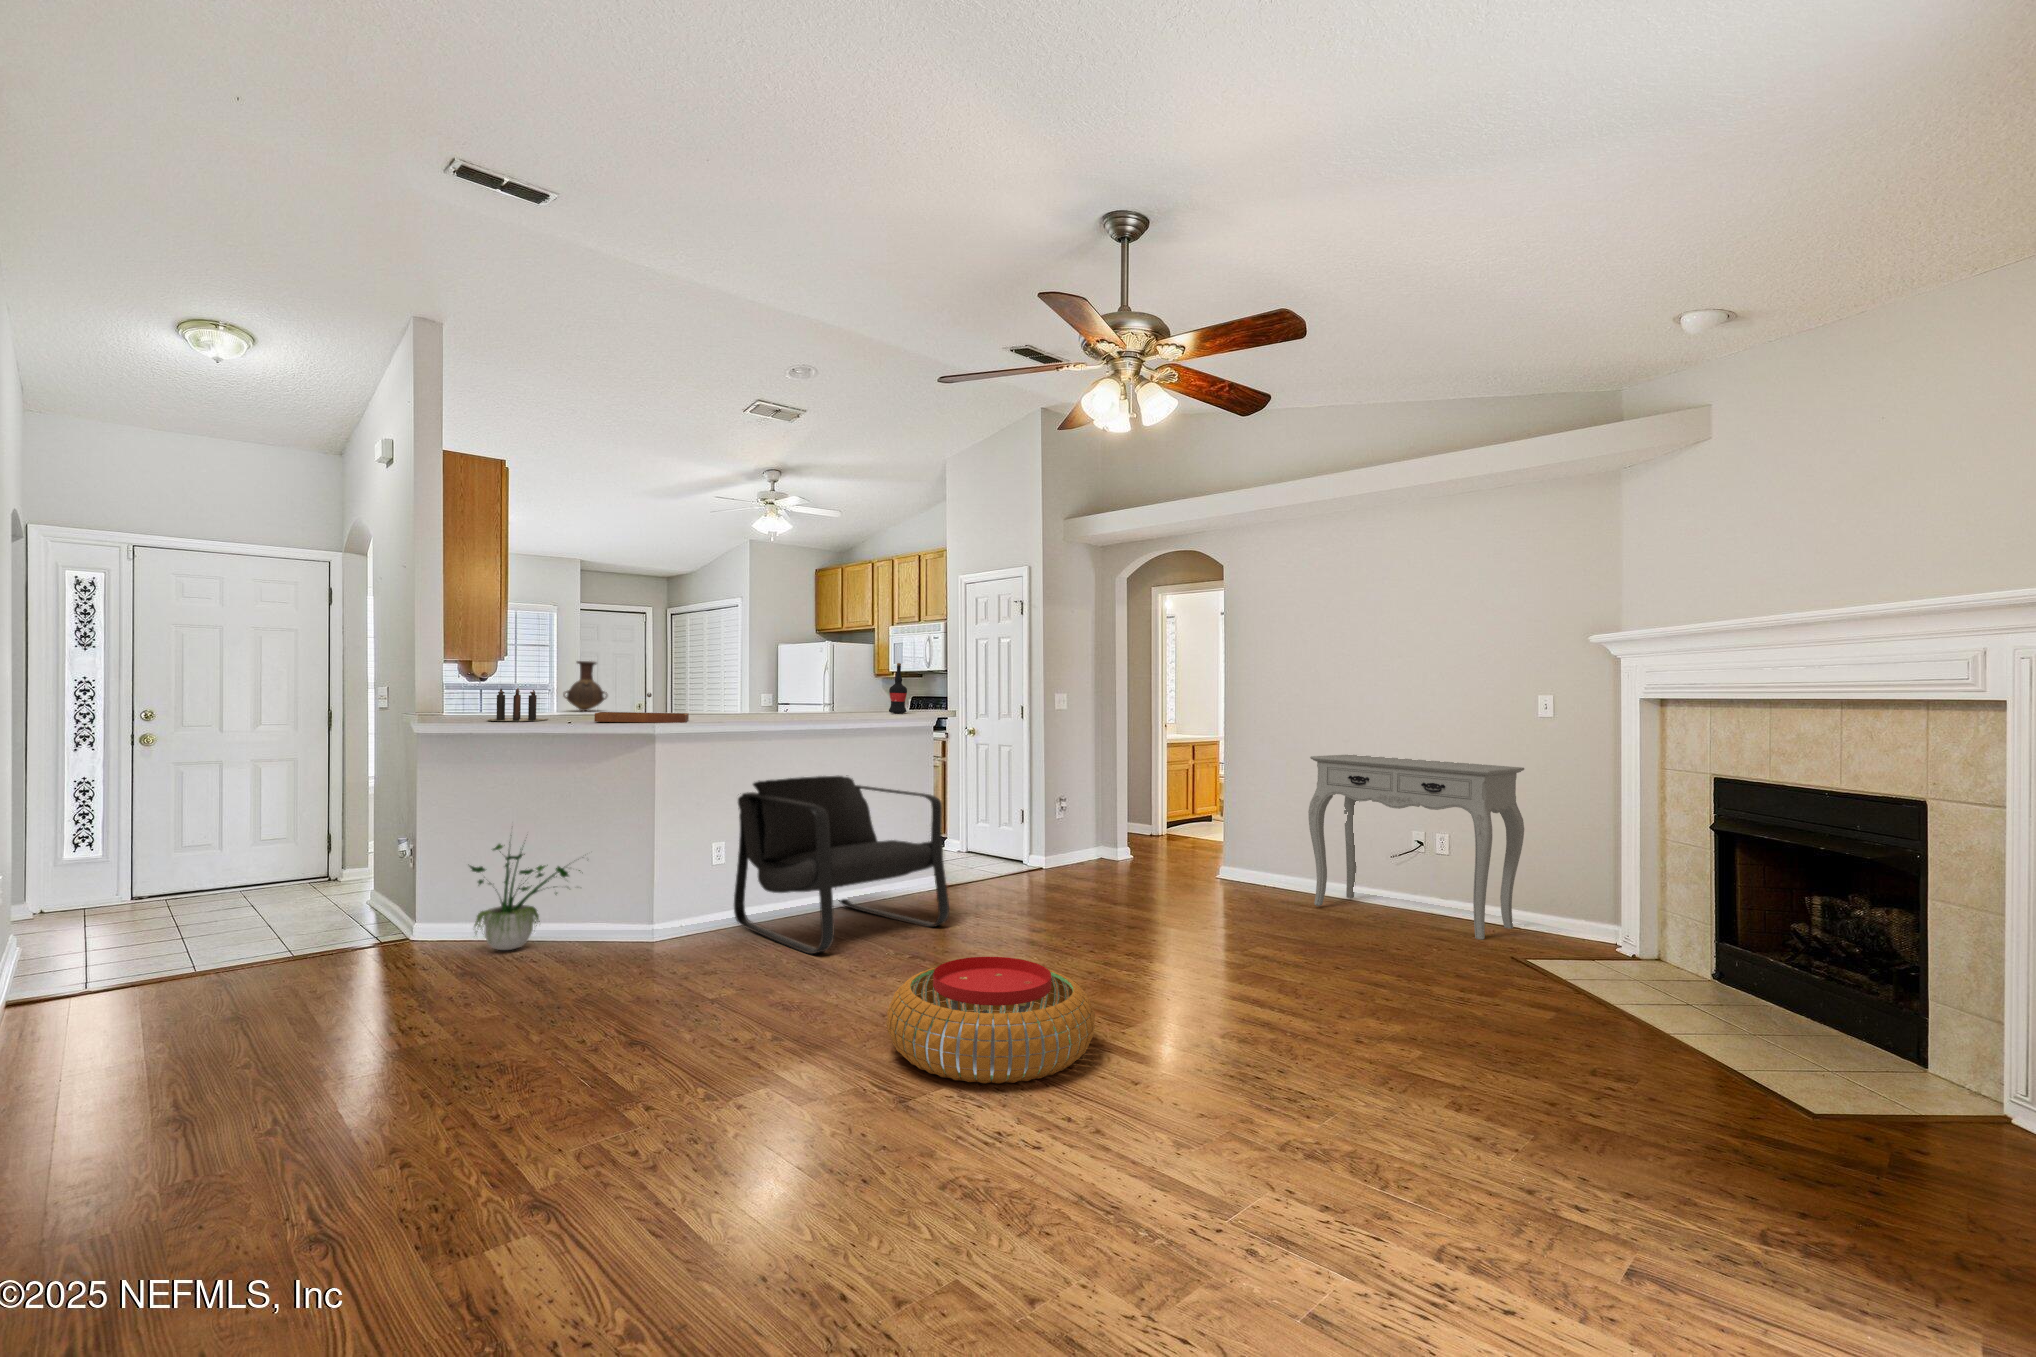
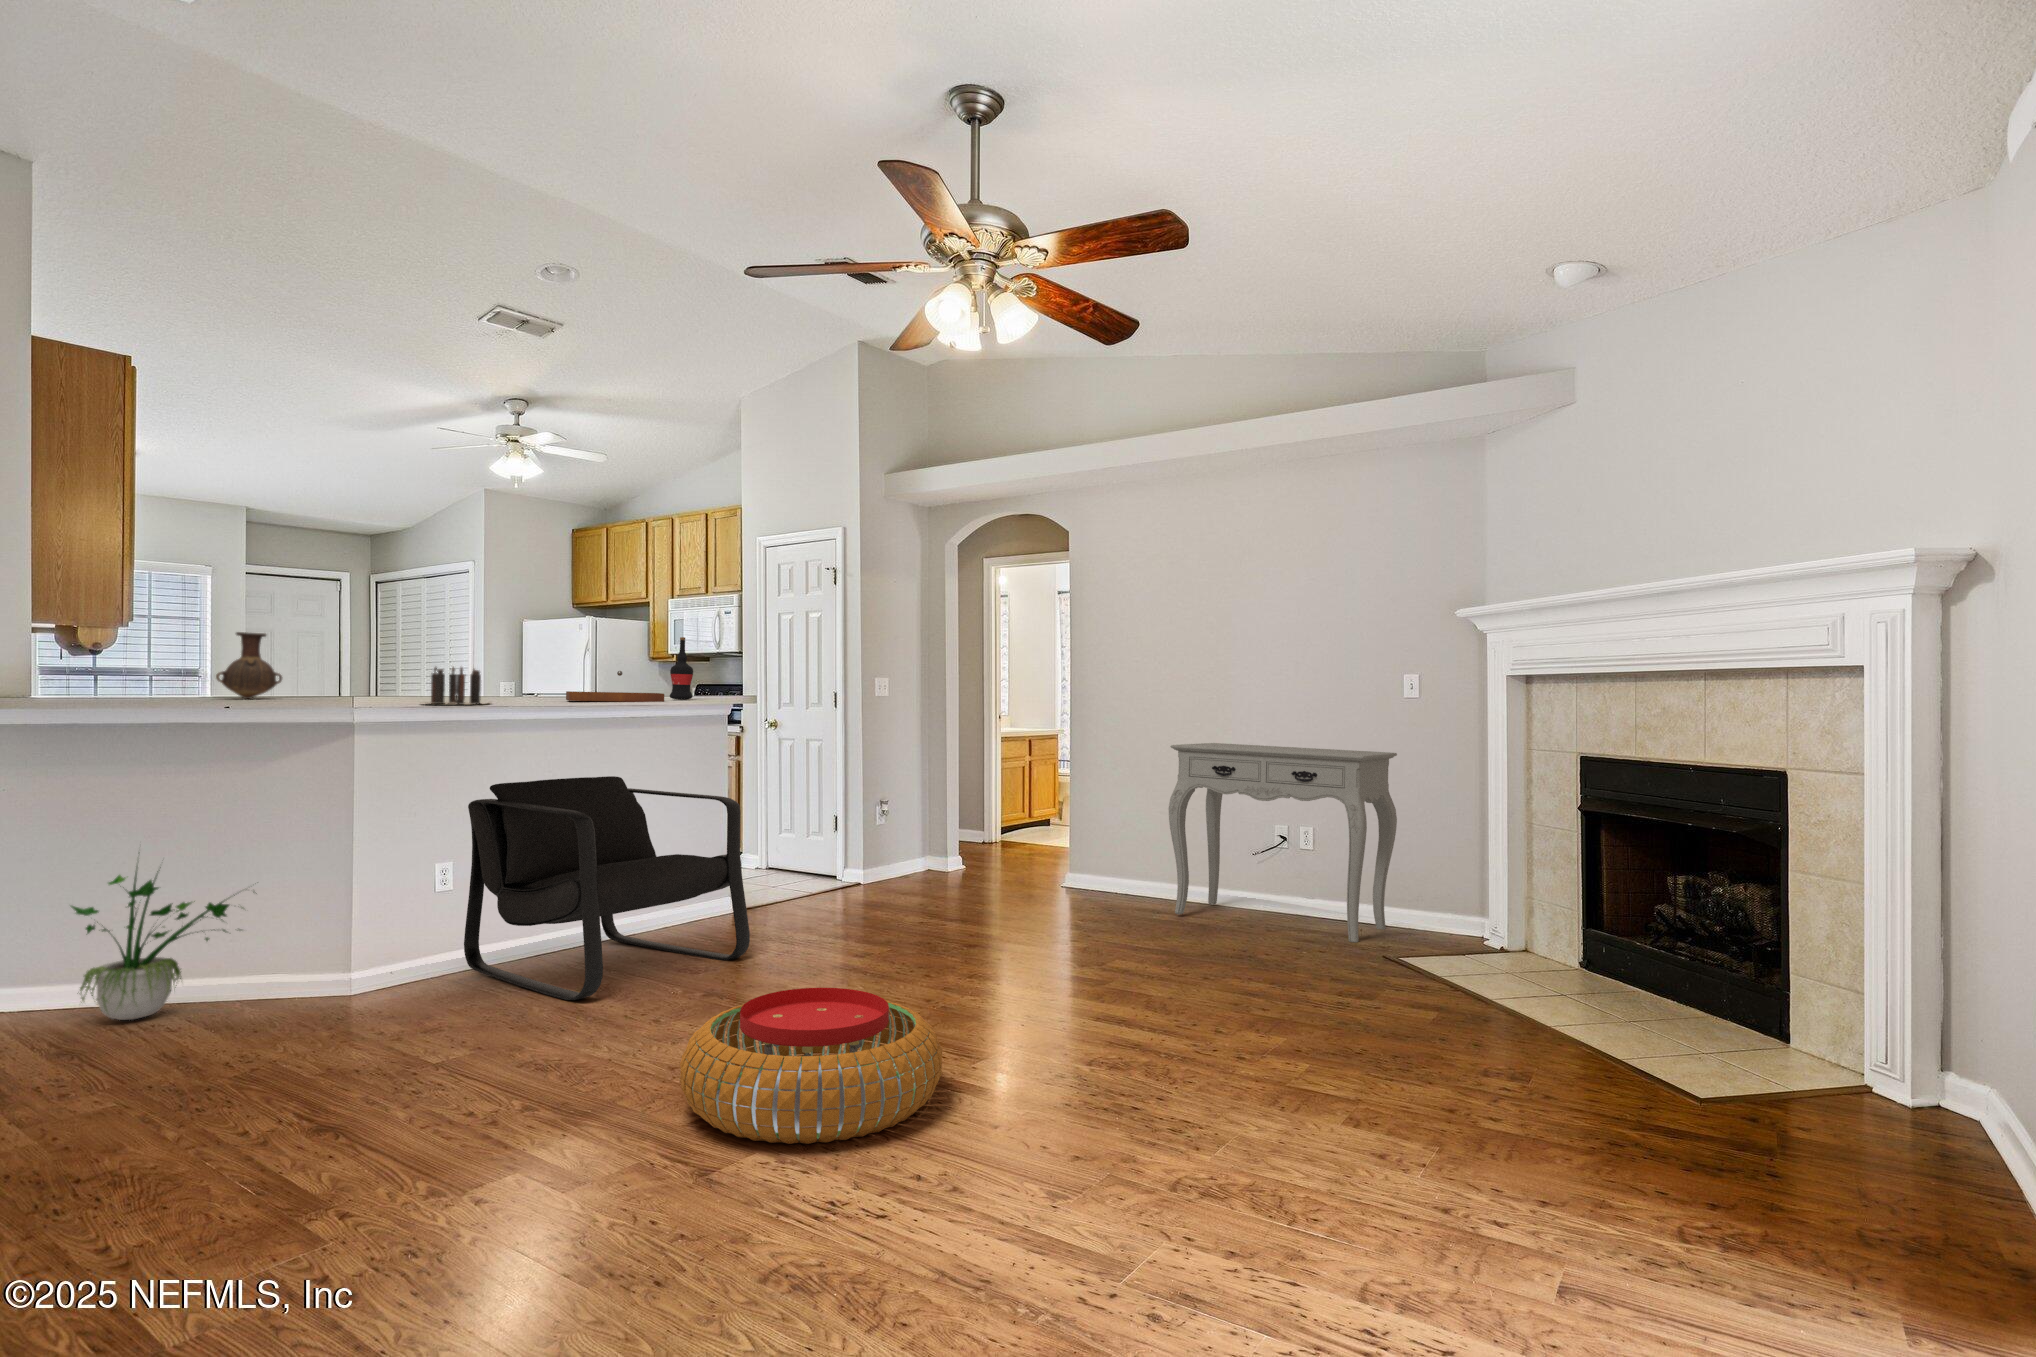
candle: present [488,688,548,722] -> present [430,667,481,705]
tray: present [594,693,689,723] -> present [566,671,664,702]

